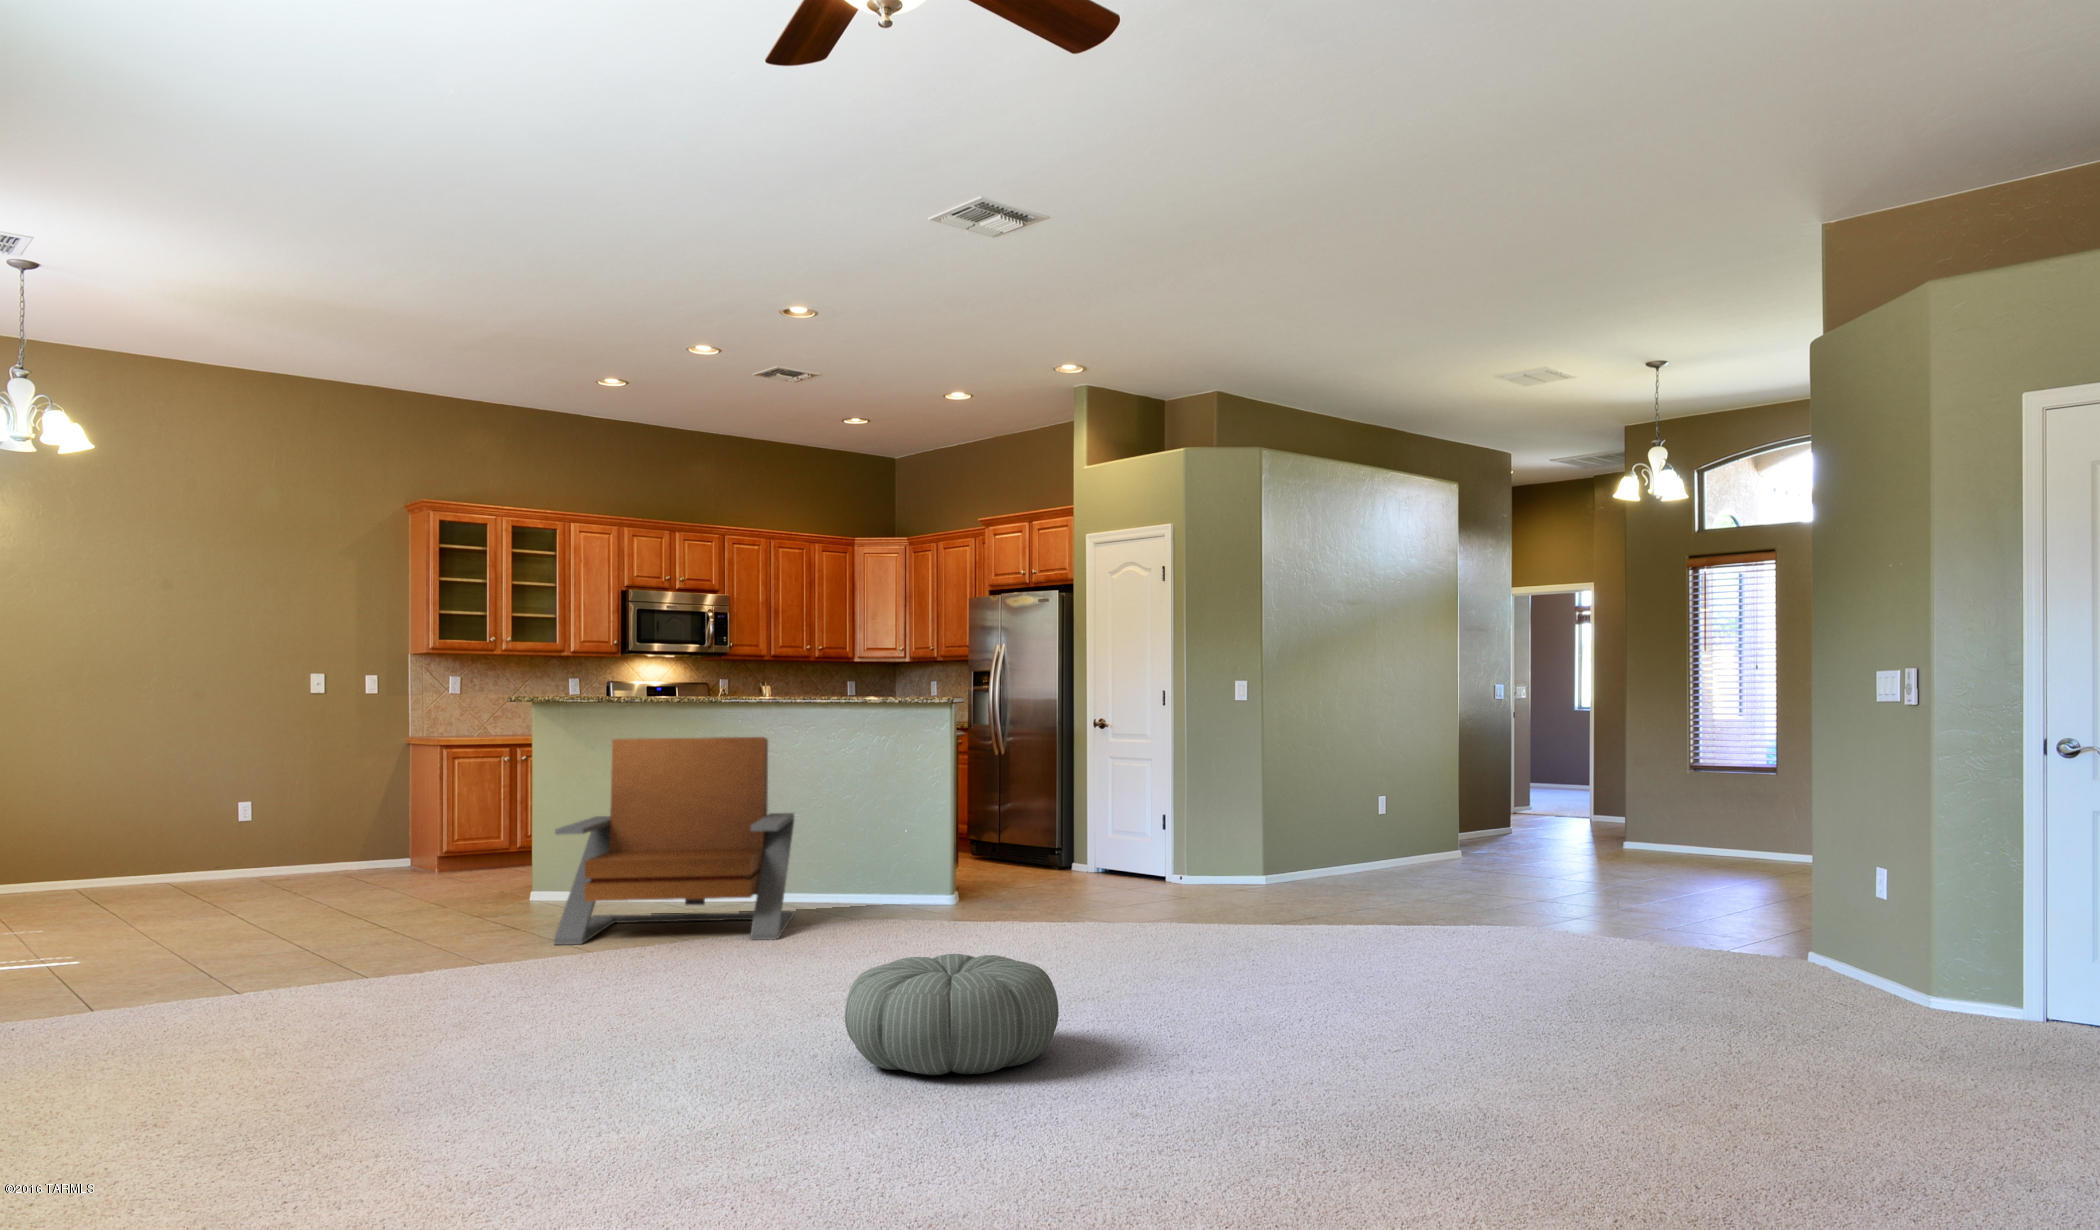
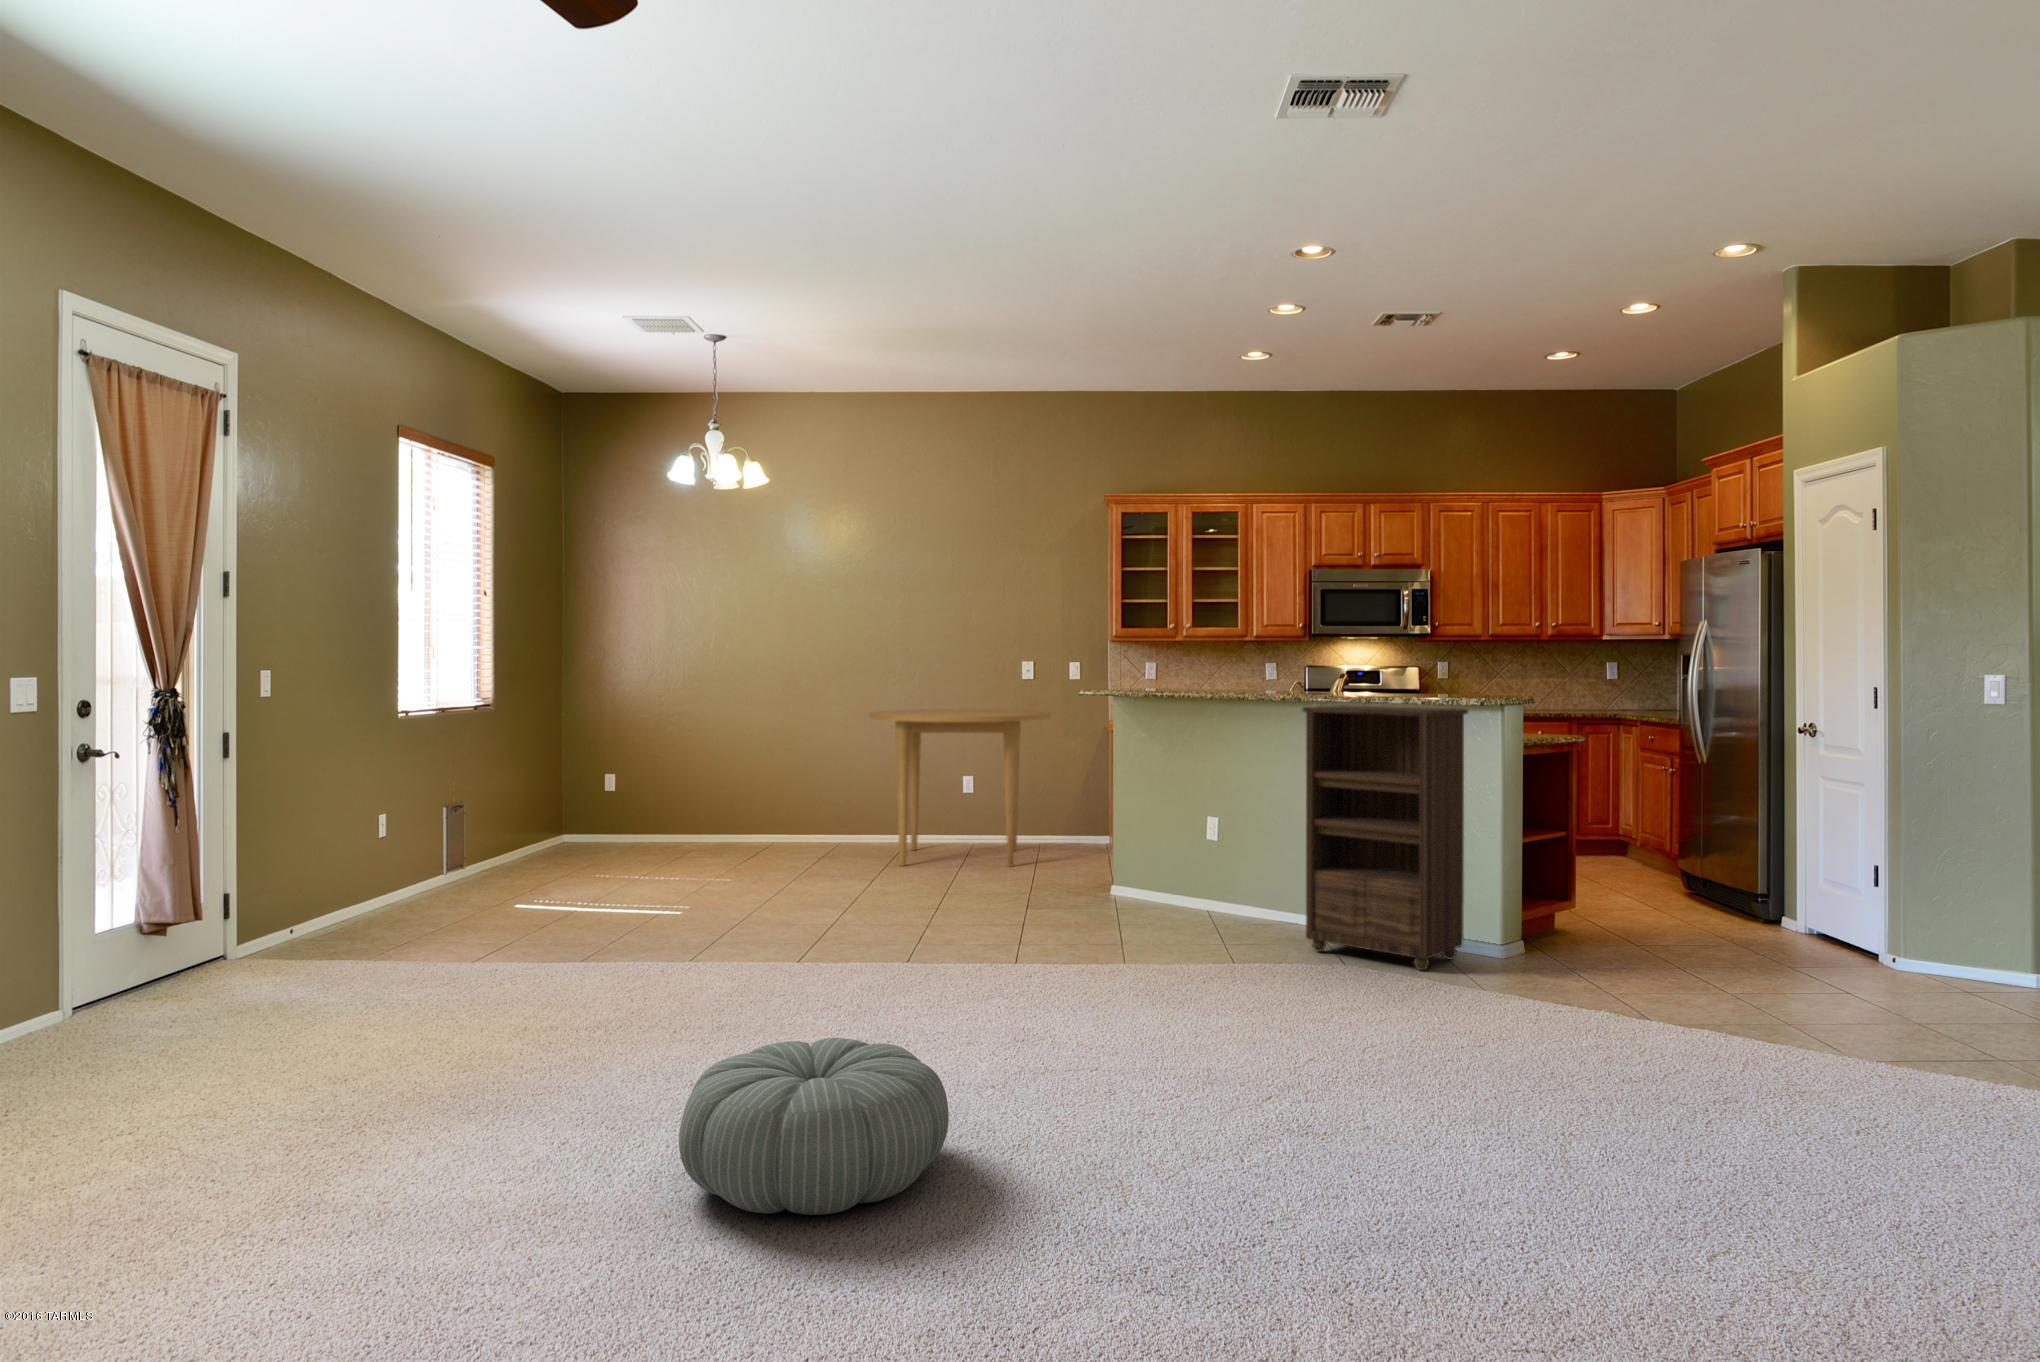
bookshelf: none [844,706,965,922] -> present [1303,705,1468,970]
lounge chair: present [554,737,795,945] -> none [1019,729,1295,959]
dining table: none [146,738,395,931] -> present [869,709,1051,866]

